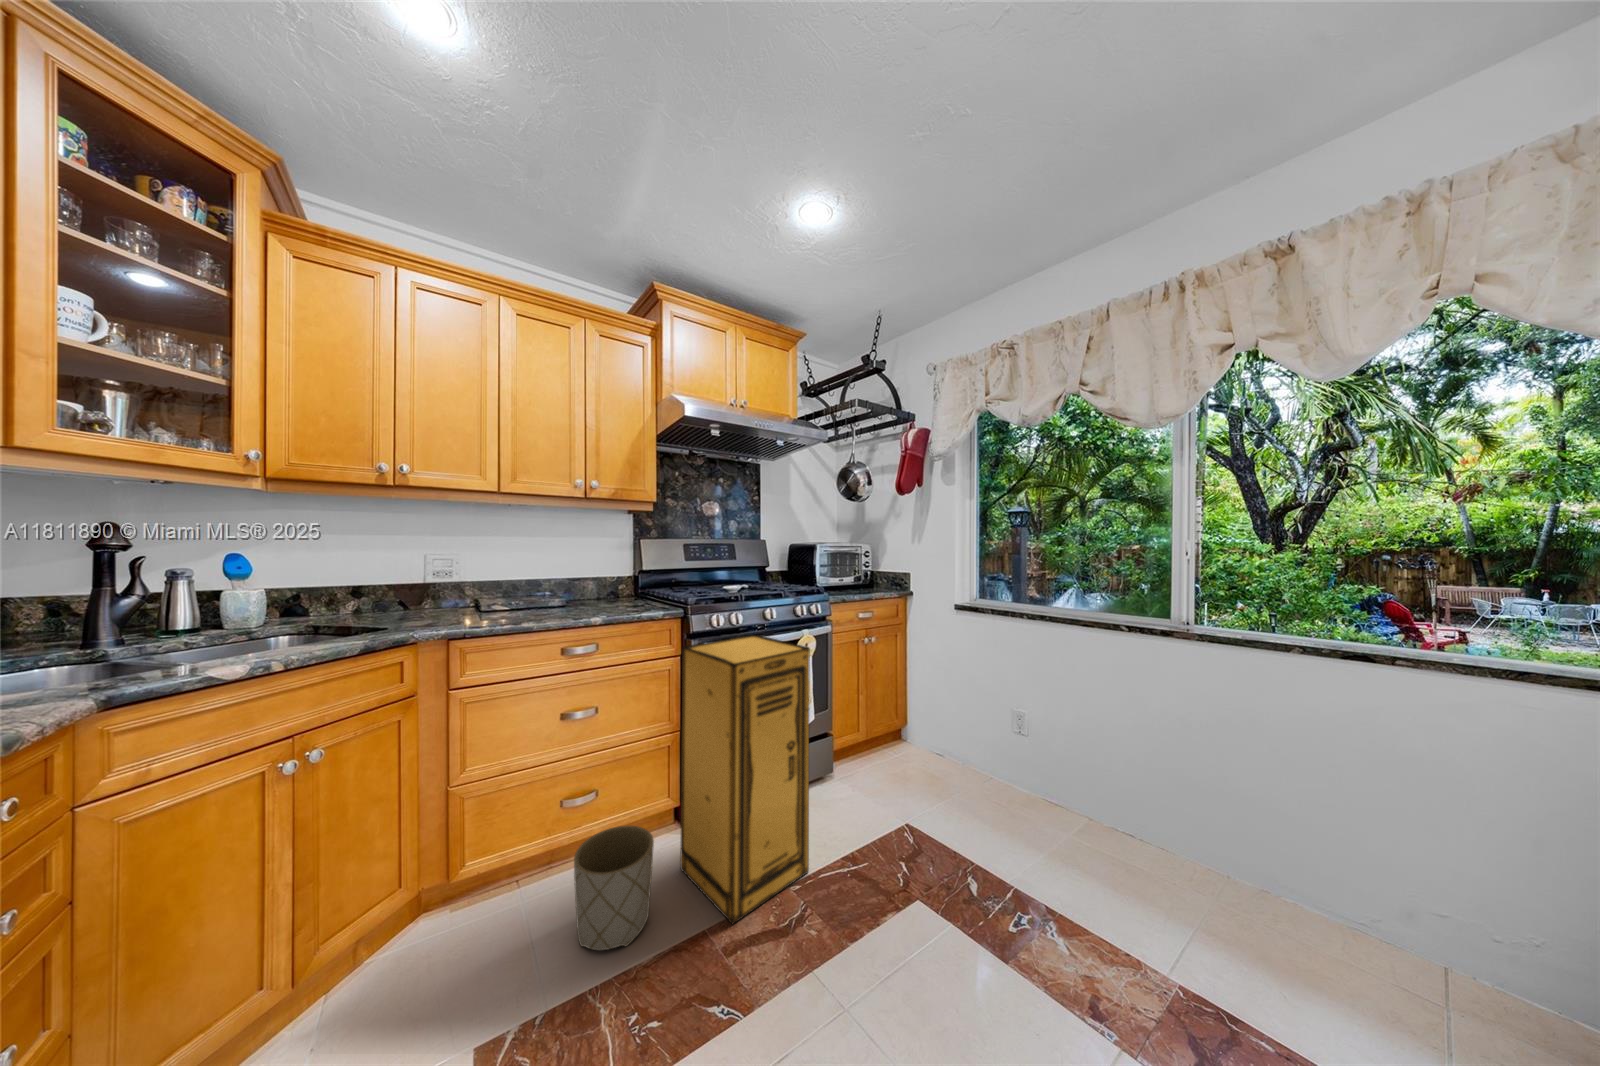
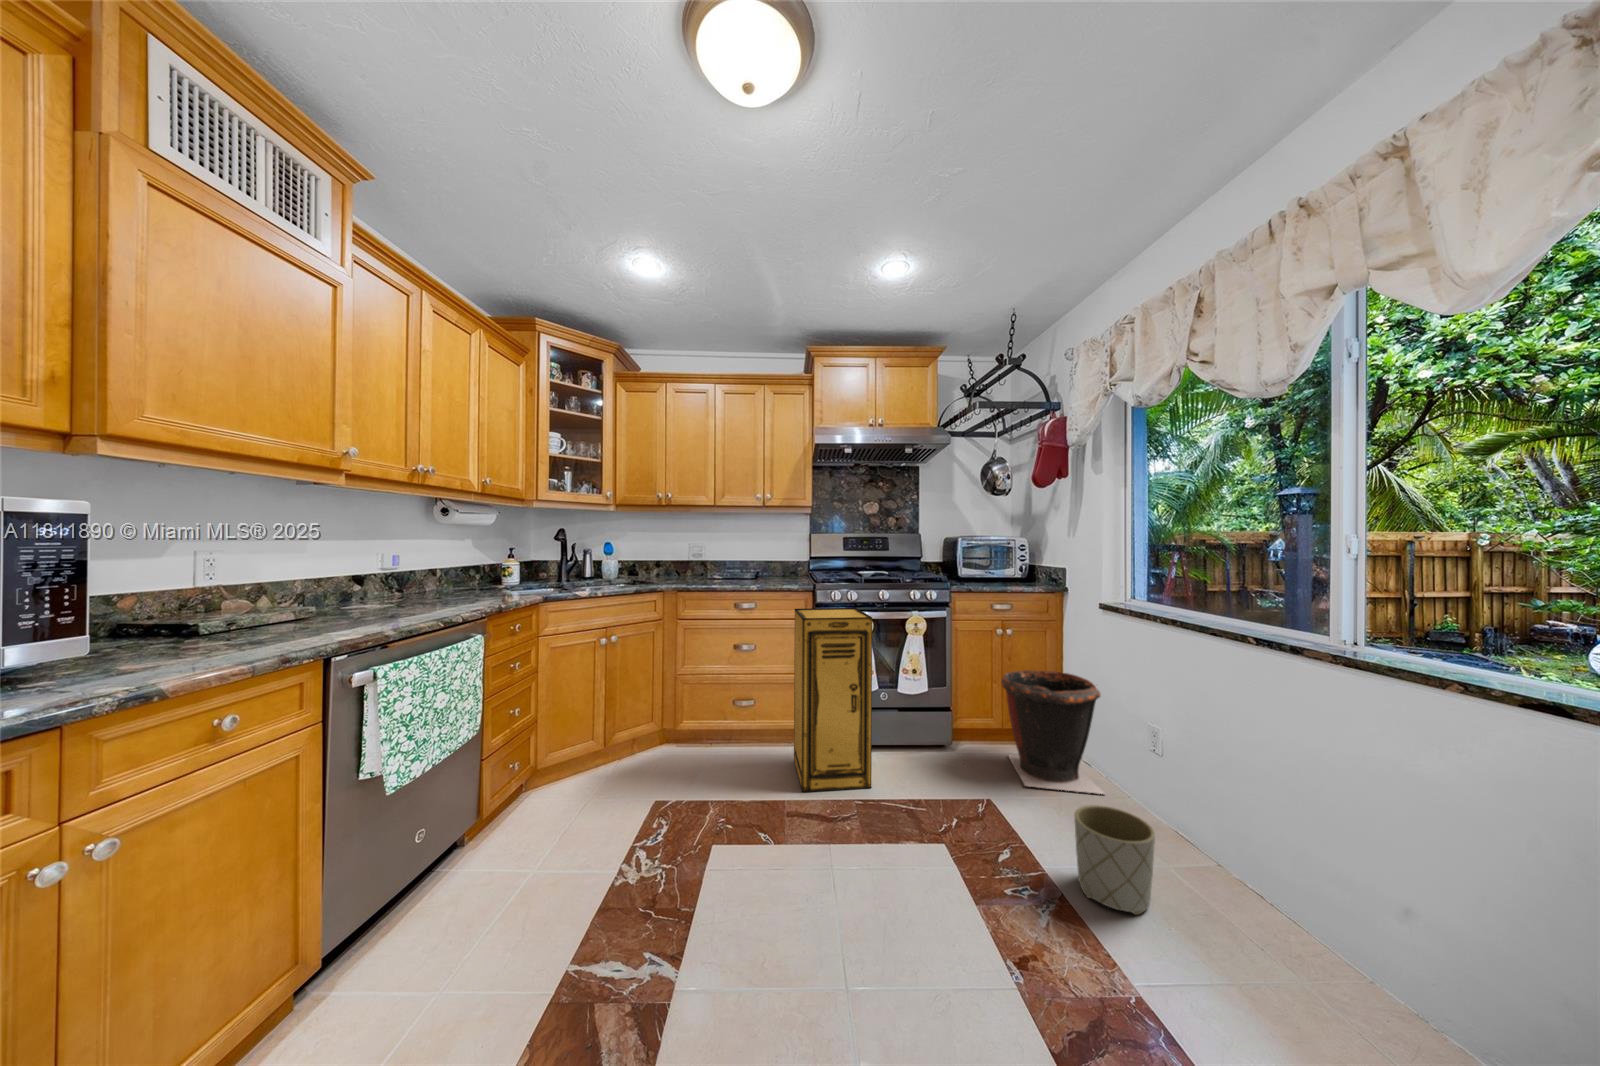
trash can: none [887,672,993,802] -> present [1001,670,1106,794]
planter: present [574,826,654,950] -> present [1075,805,1155,915]

